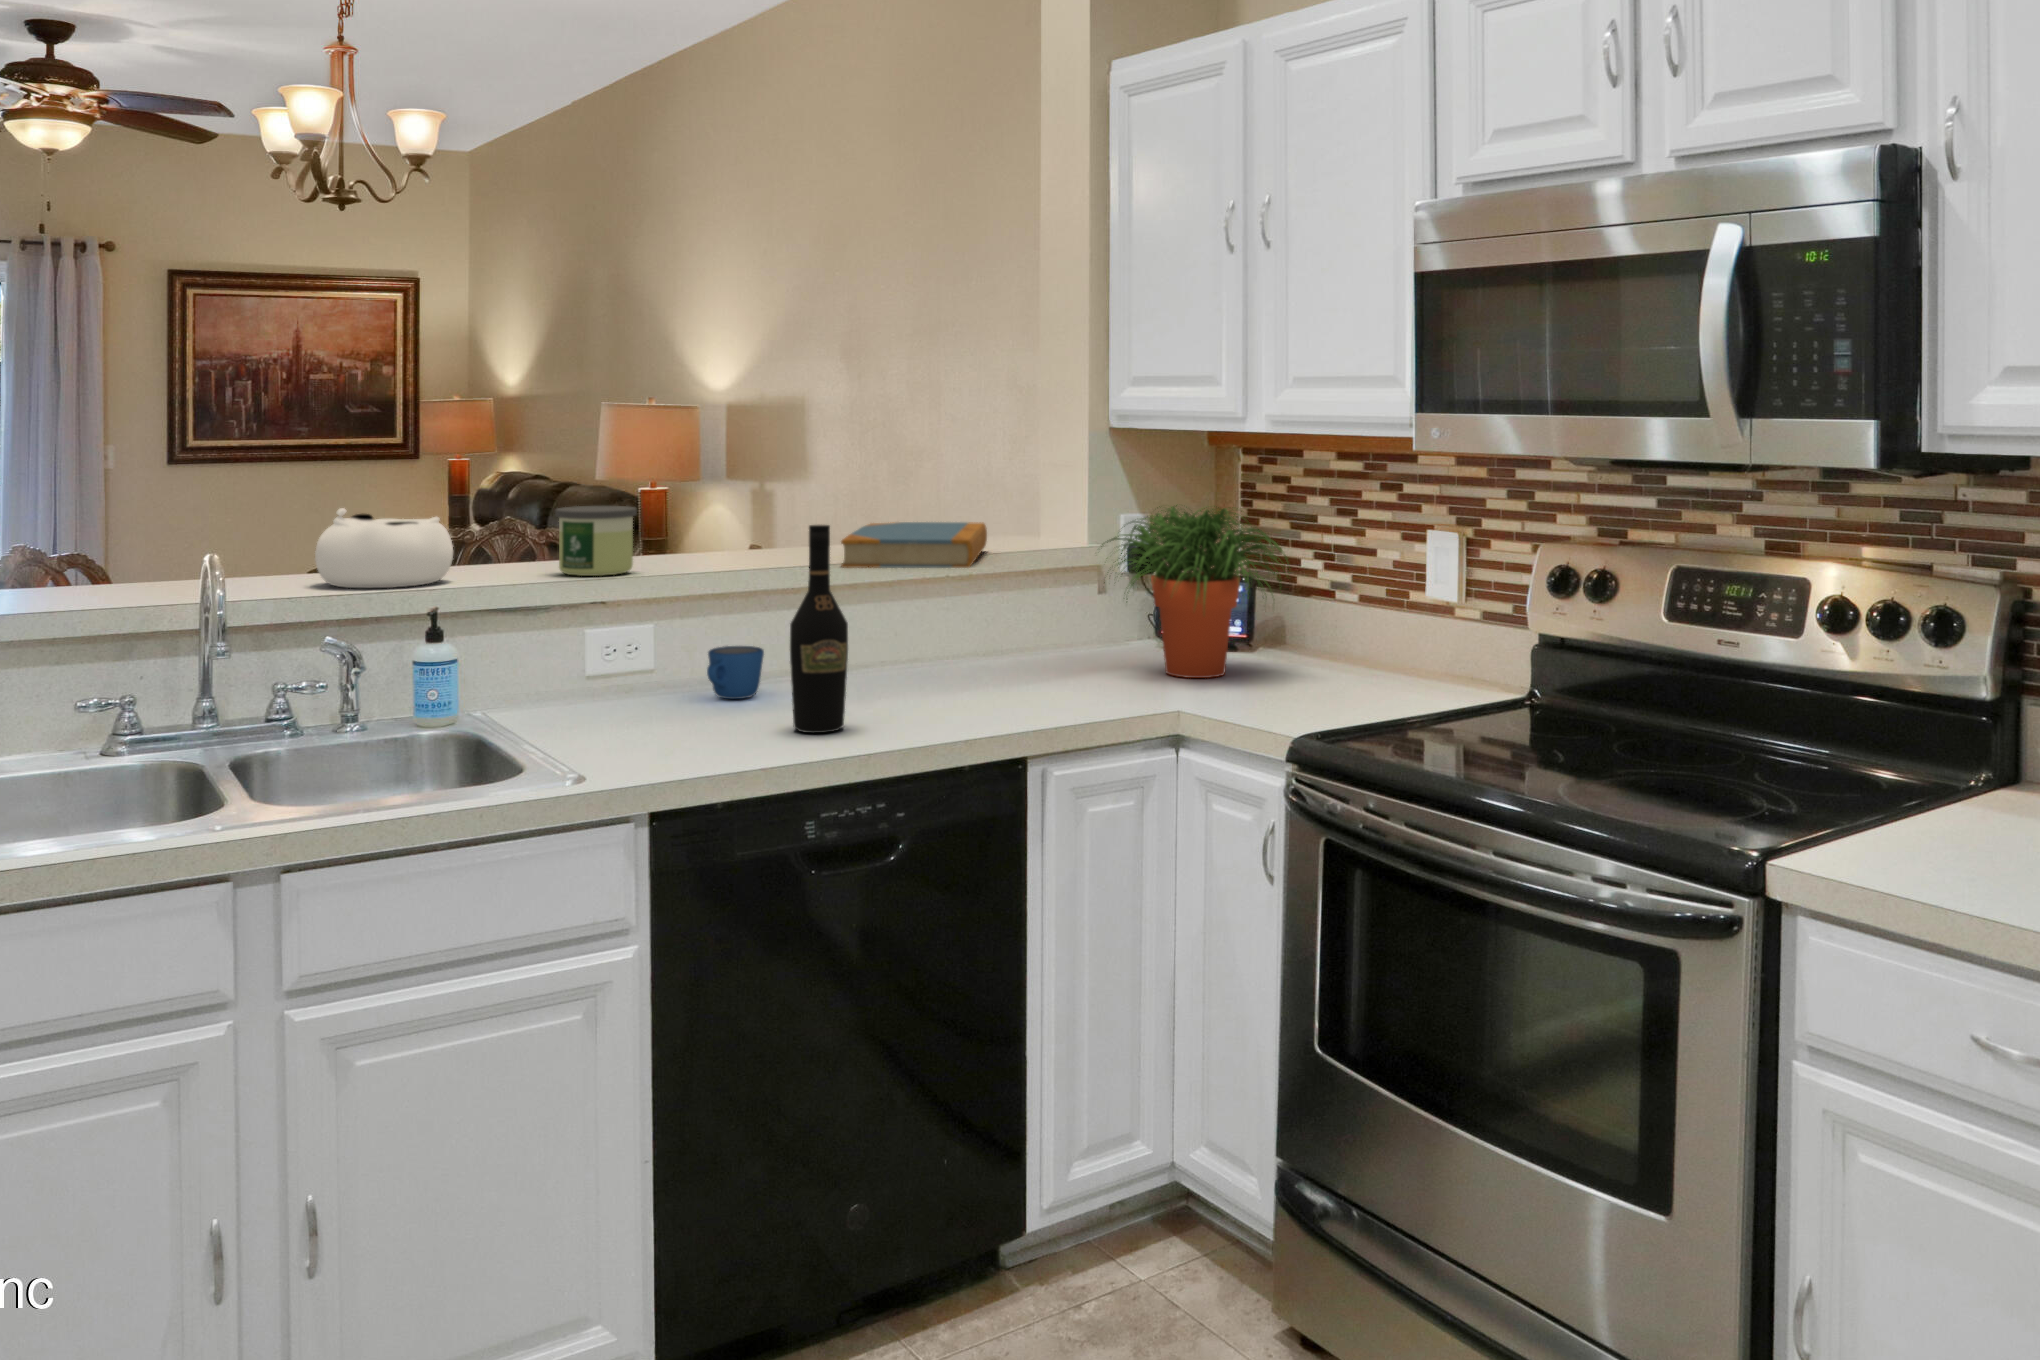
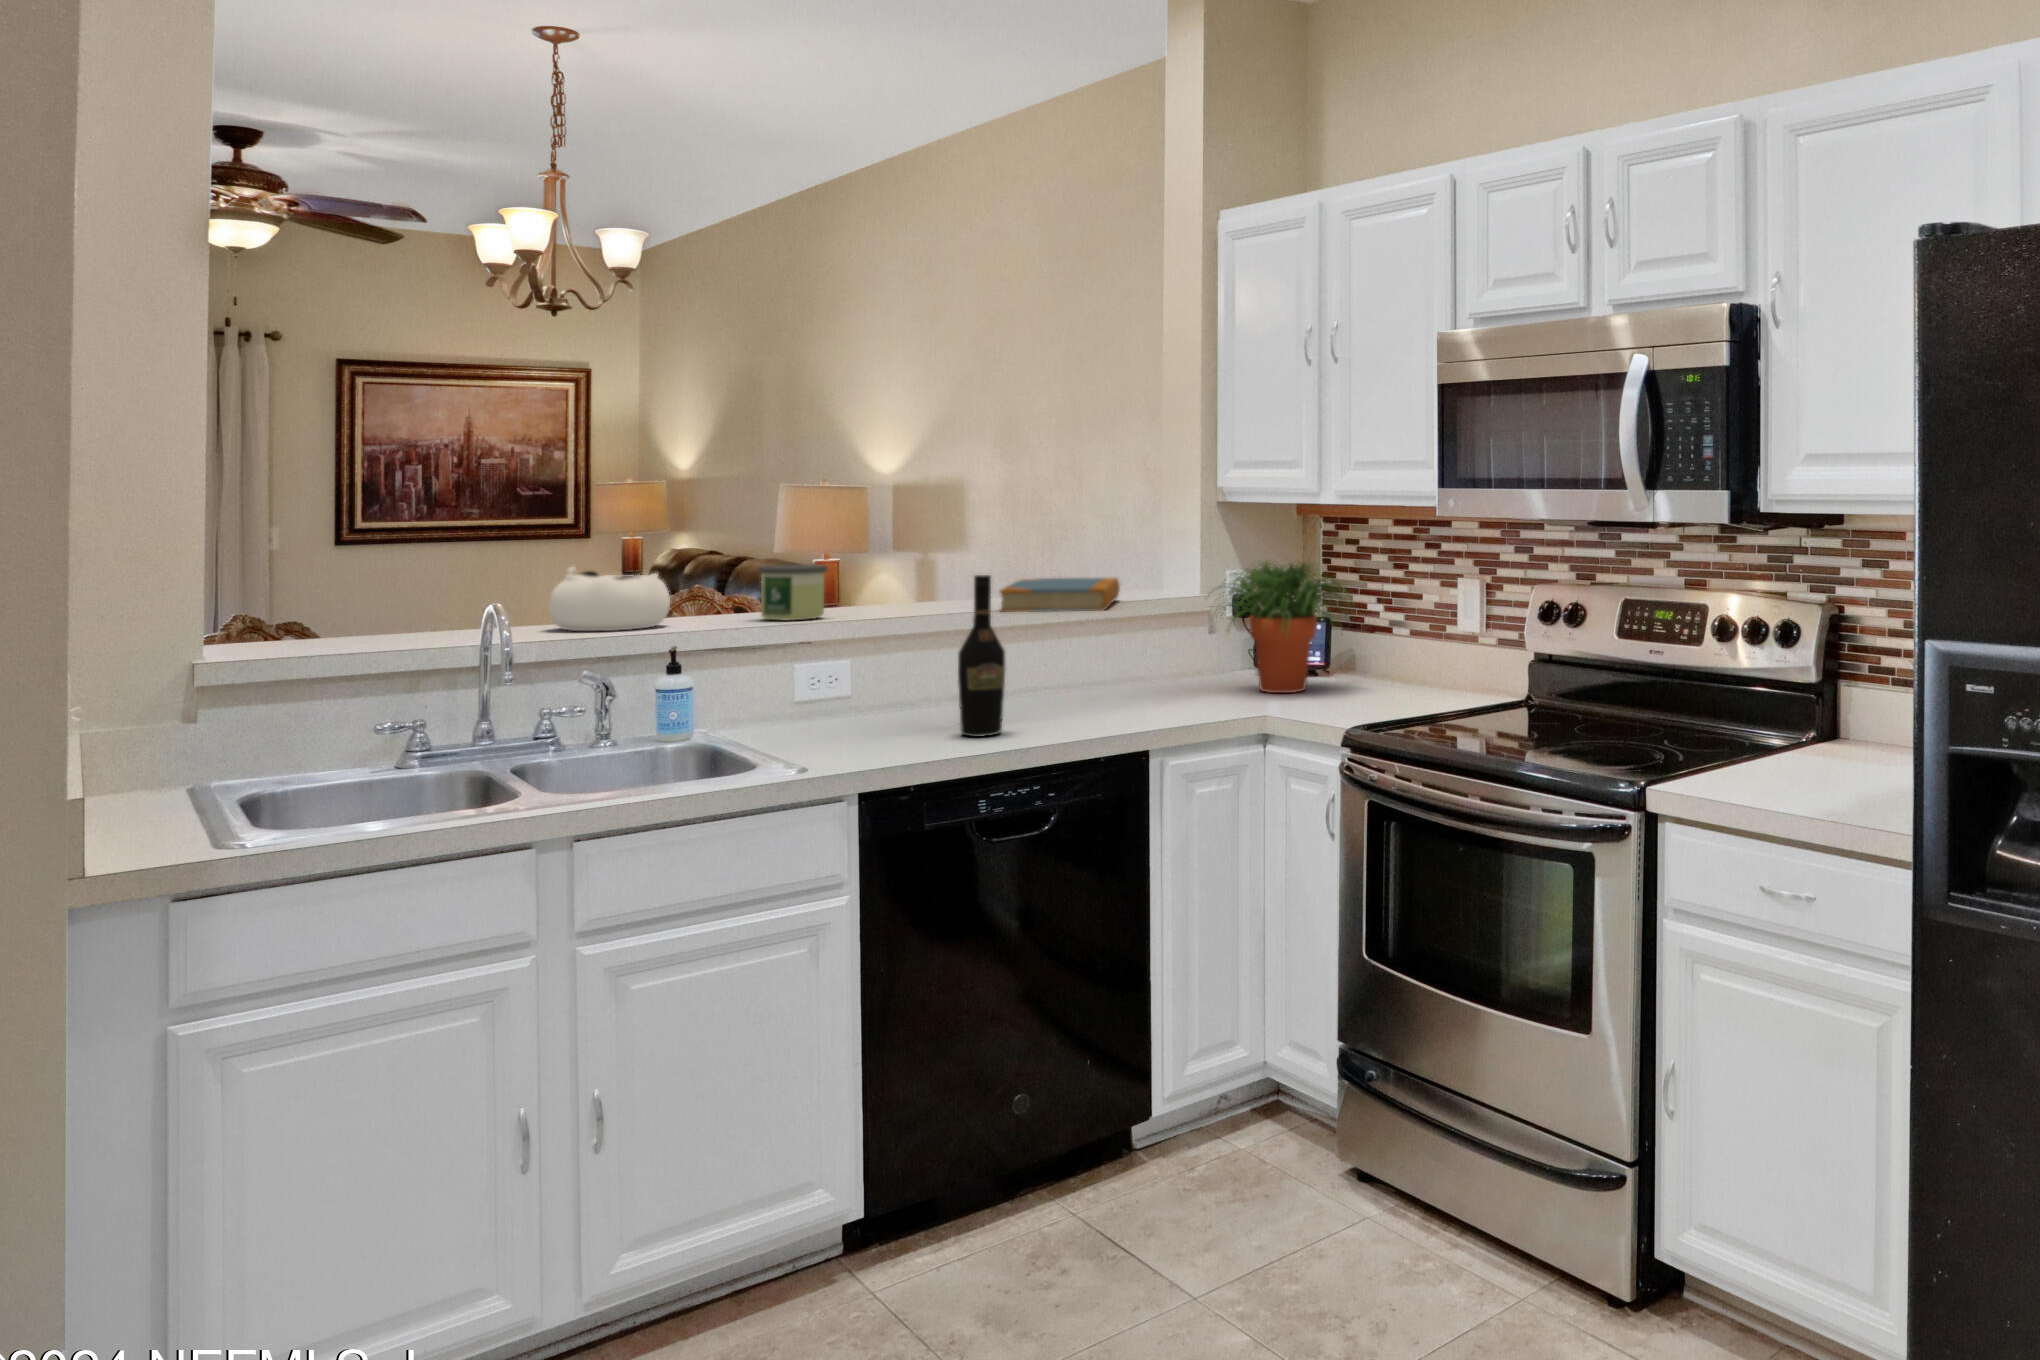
mug: present [707,646,764,699] -> none [888,675,935,716]

